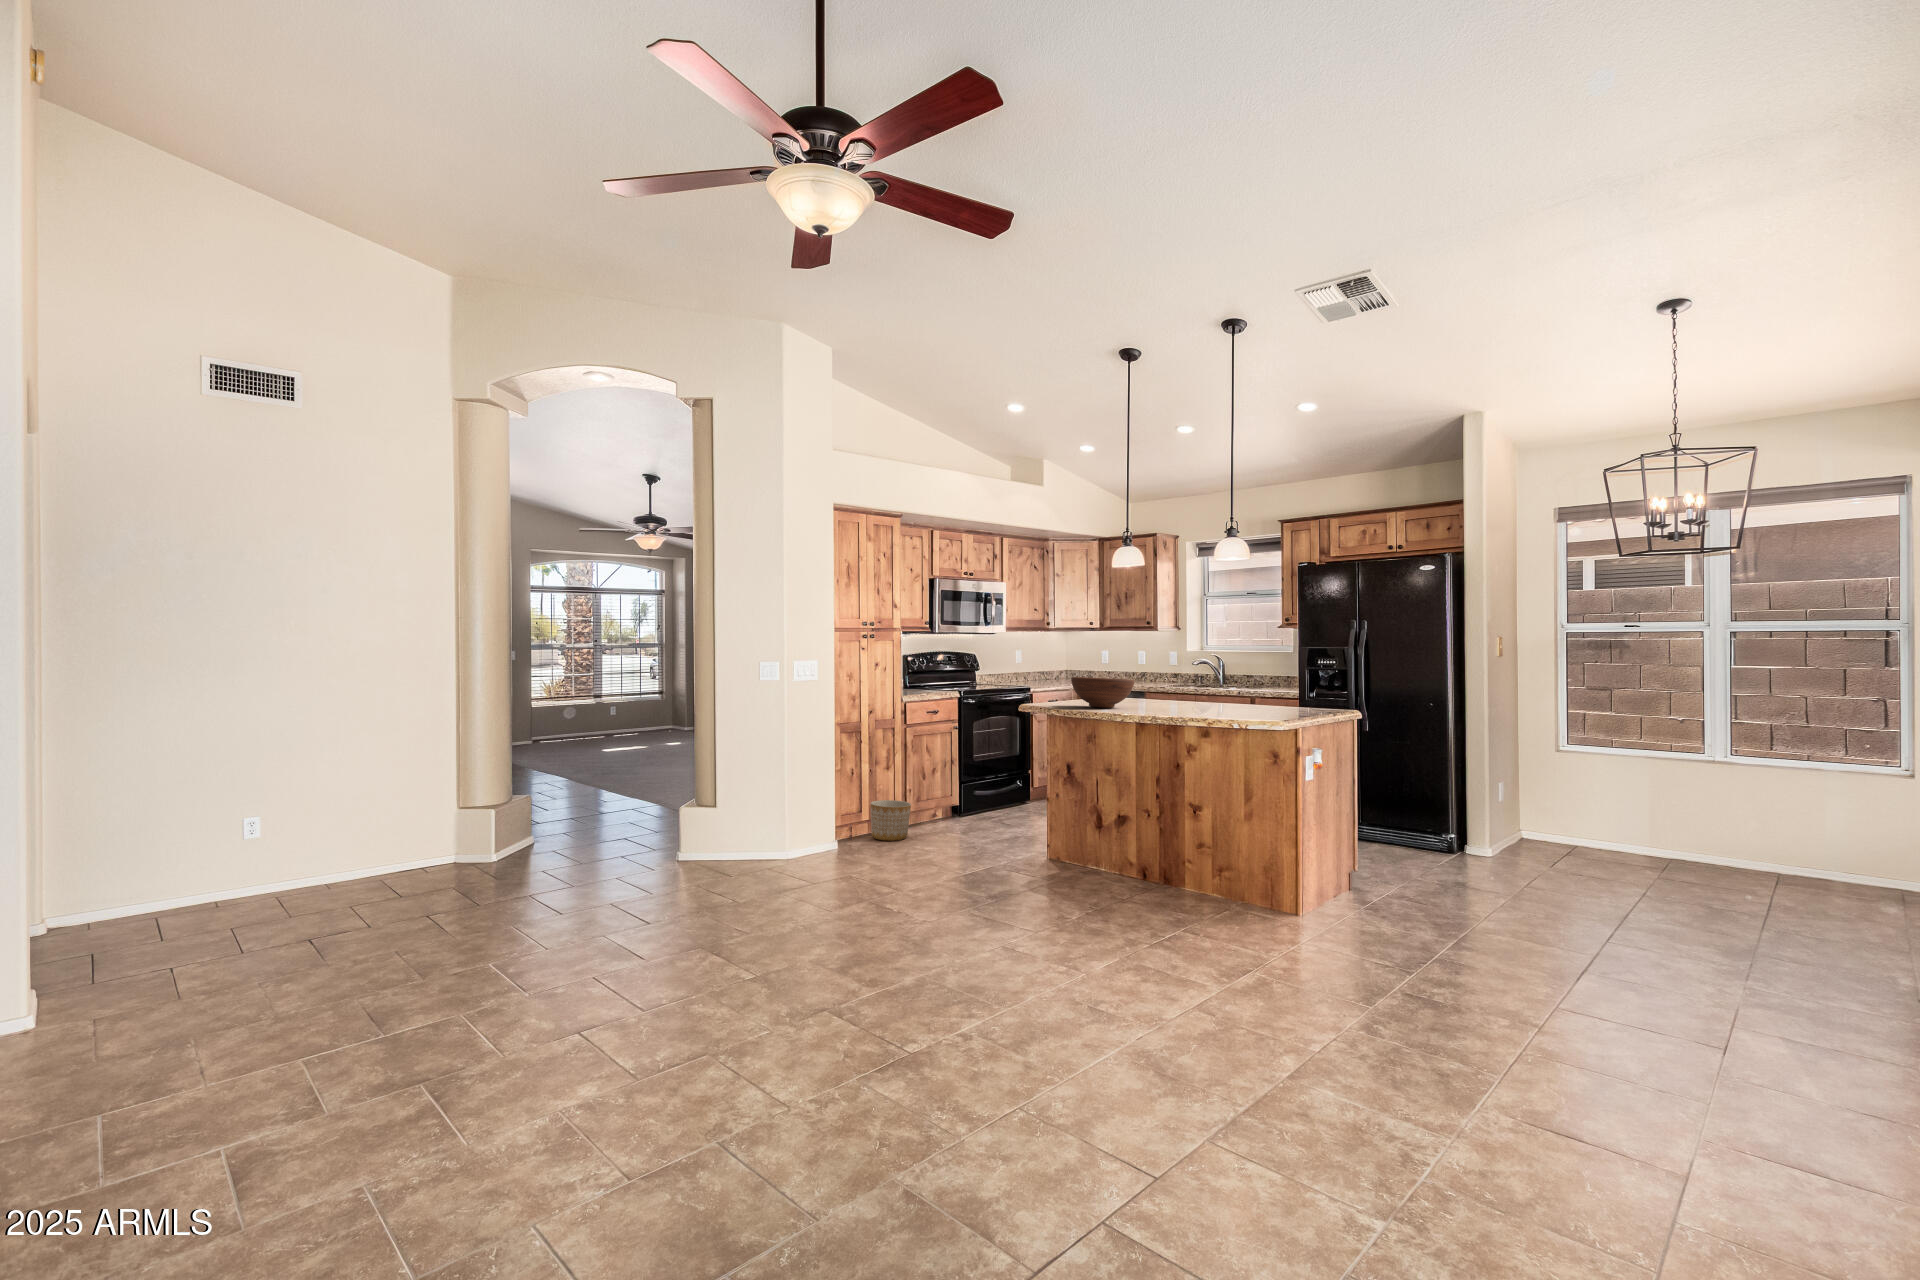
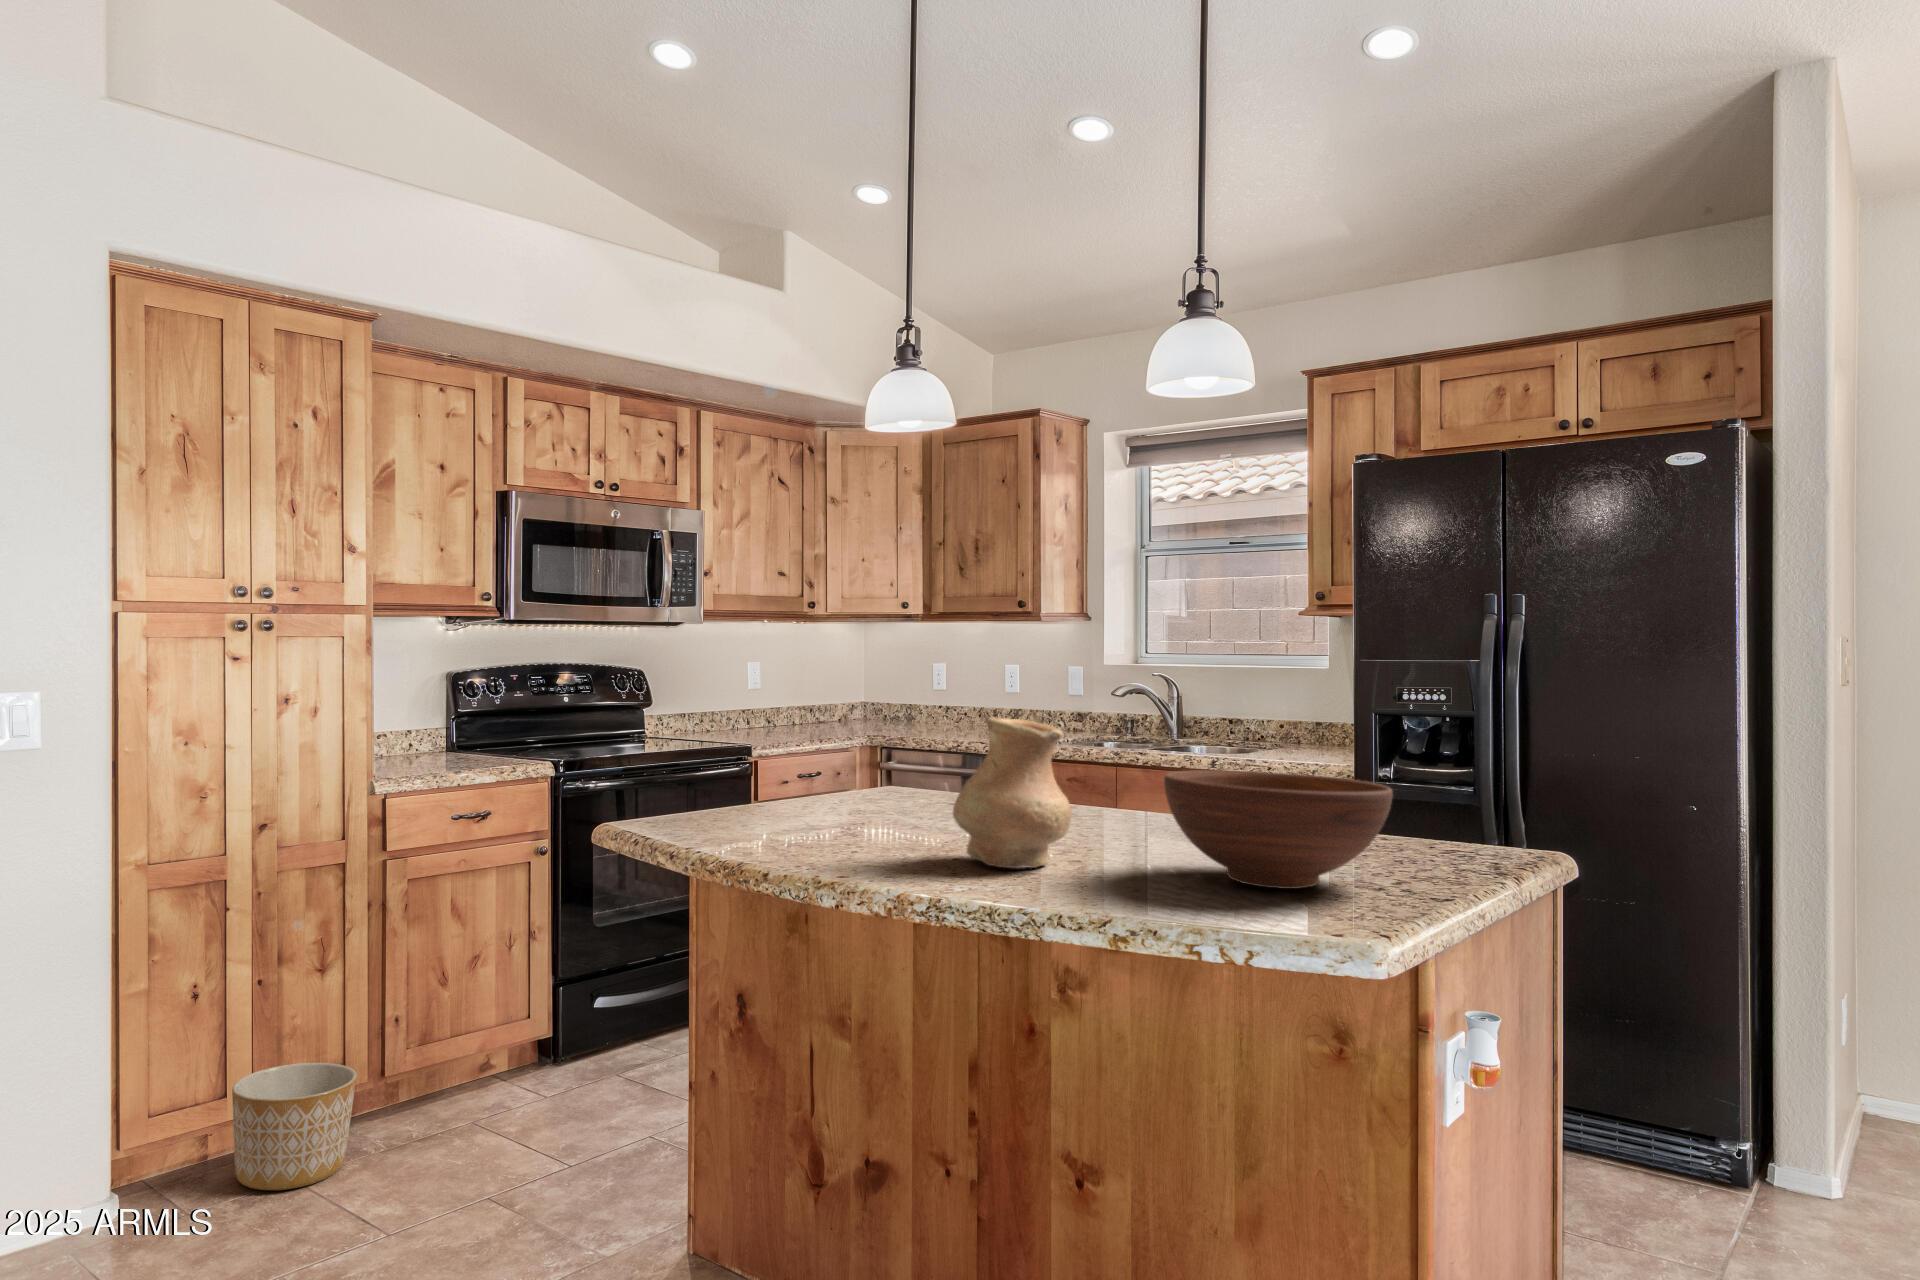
vase: none [1154,663,1193,711] -> present [953,717,1072,868]
fruit bowl: present [1071,677,1134,708] -> present [1164,770,1393,889]

